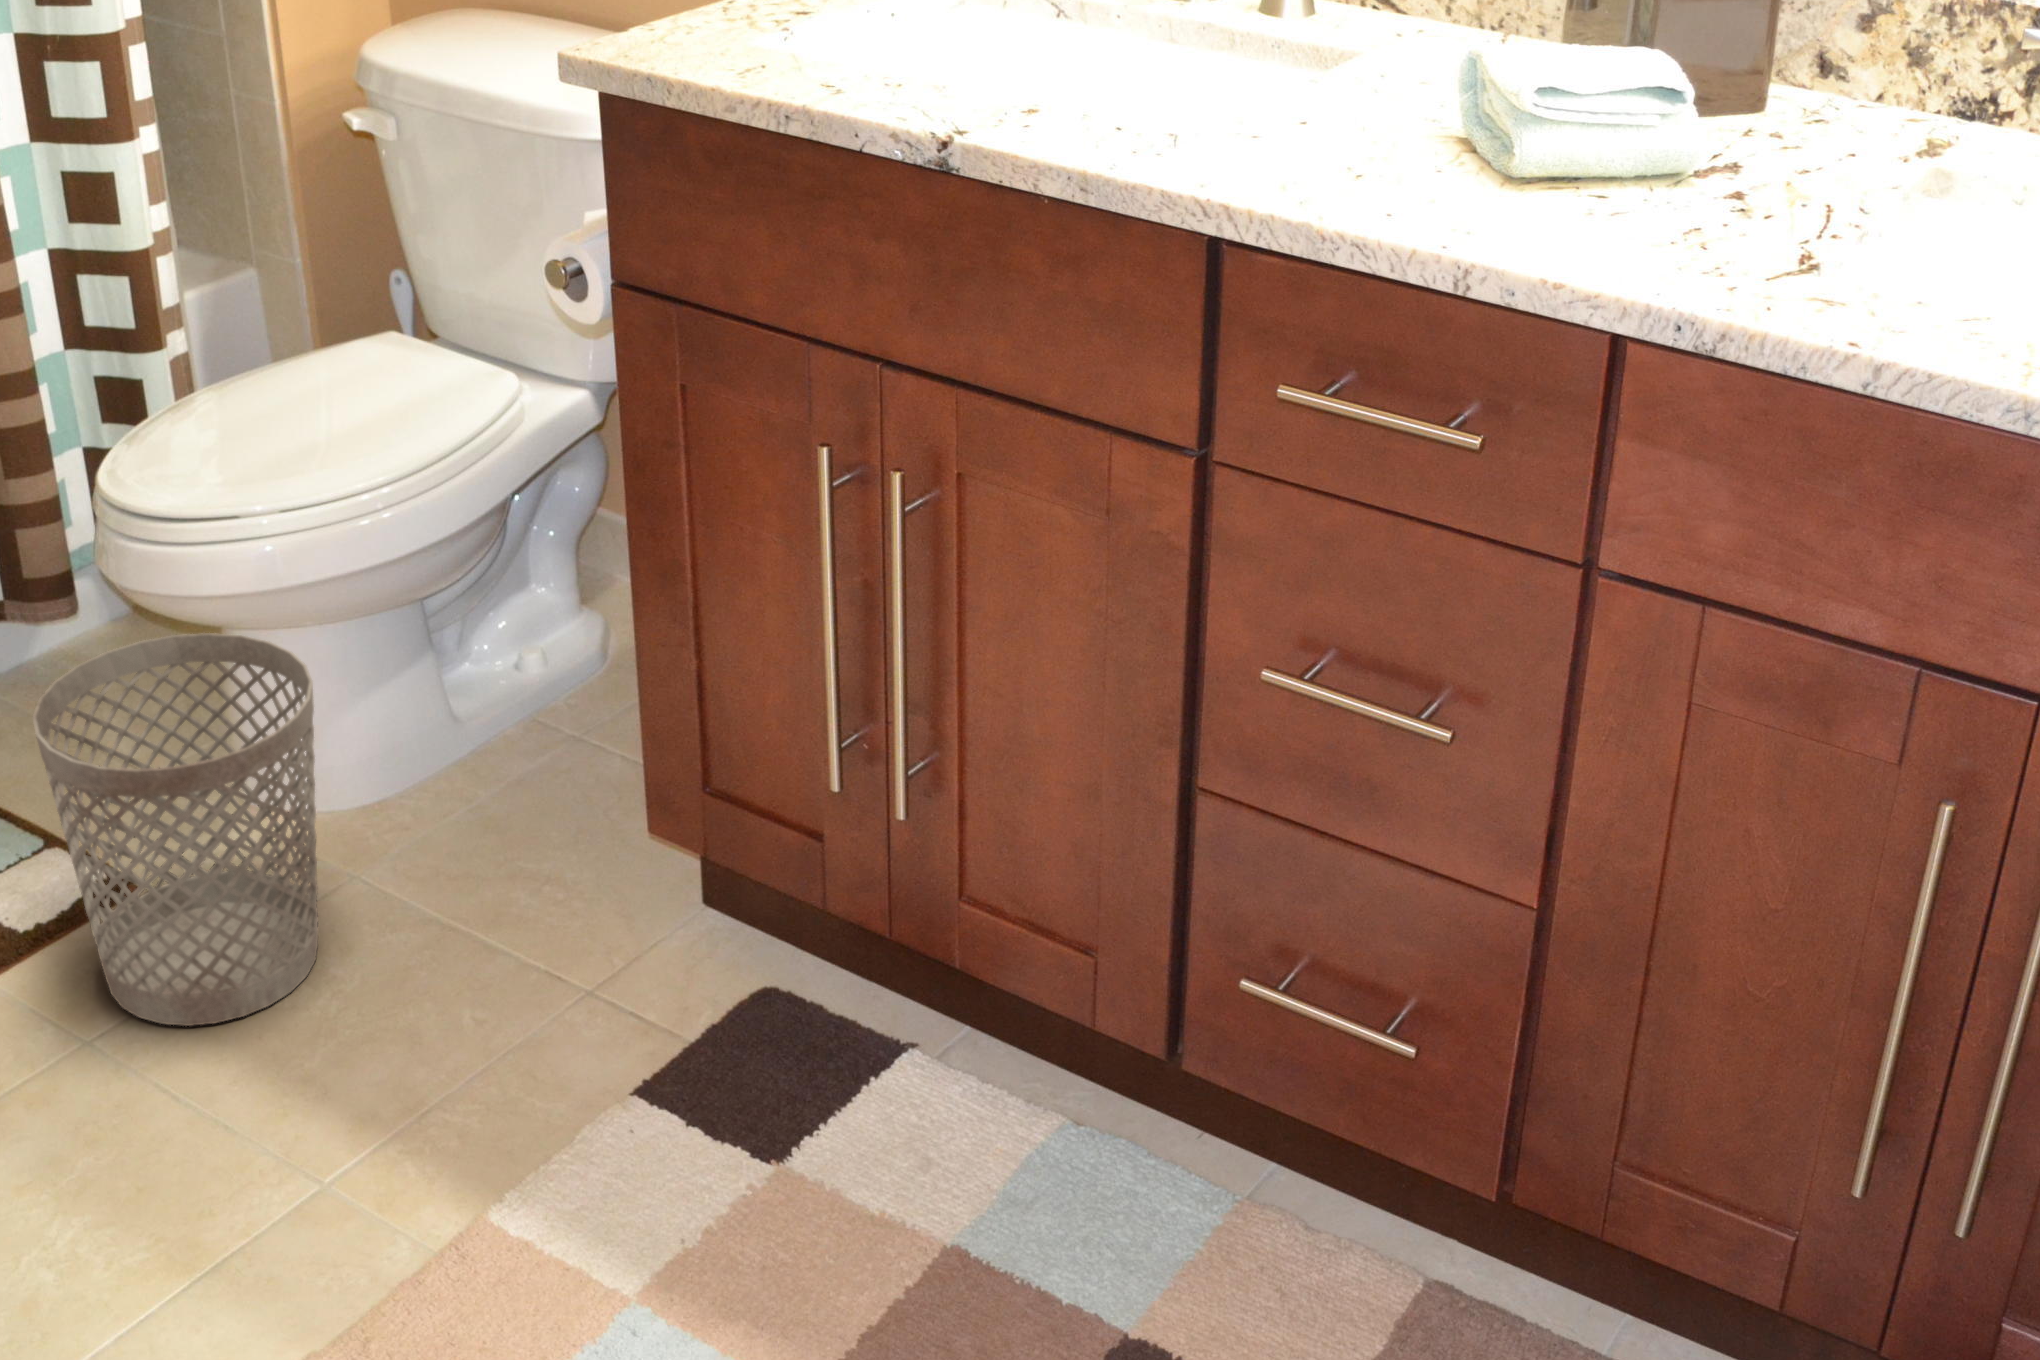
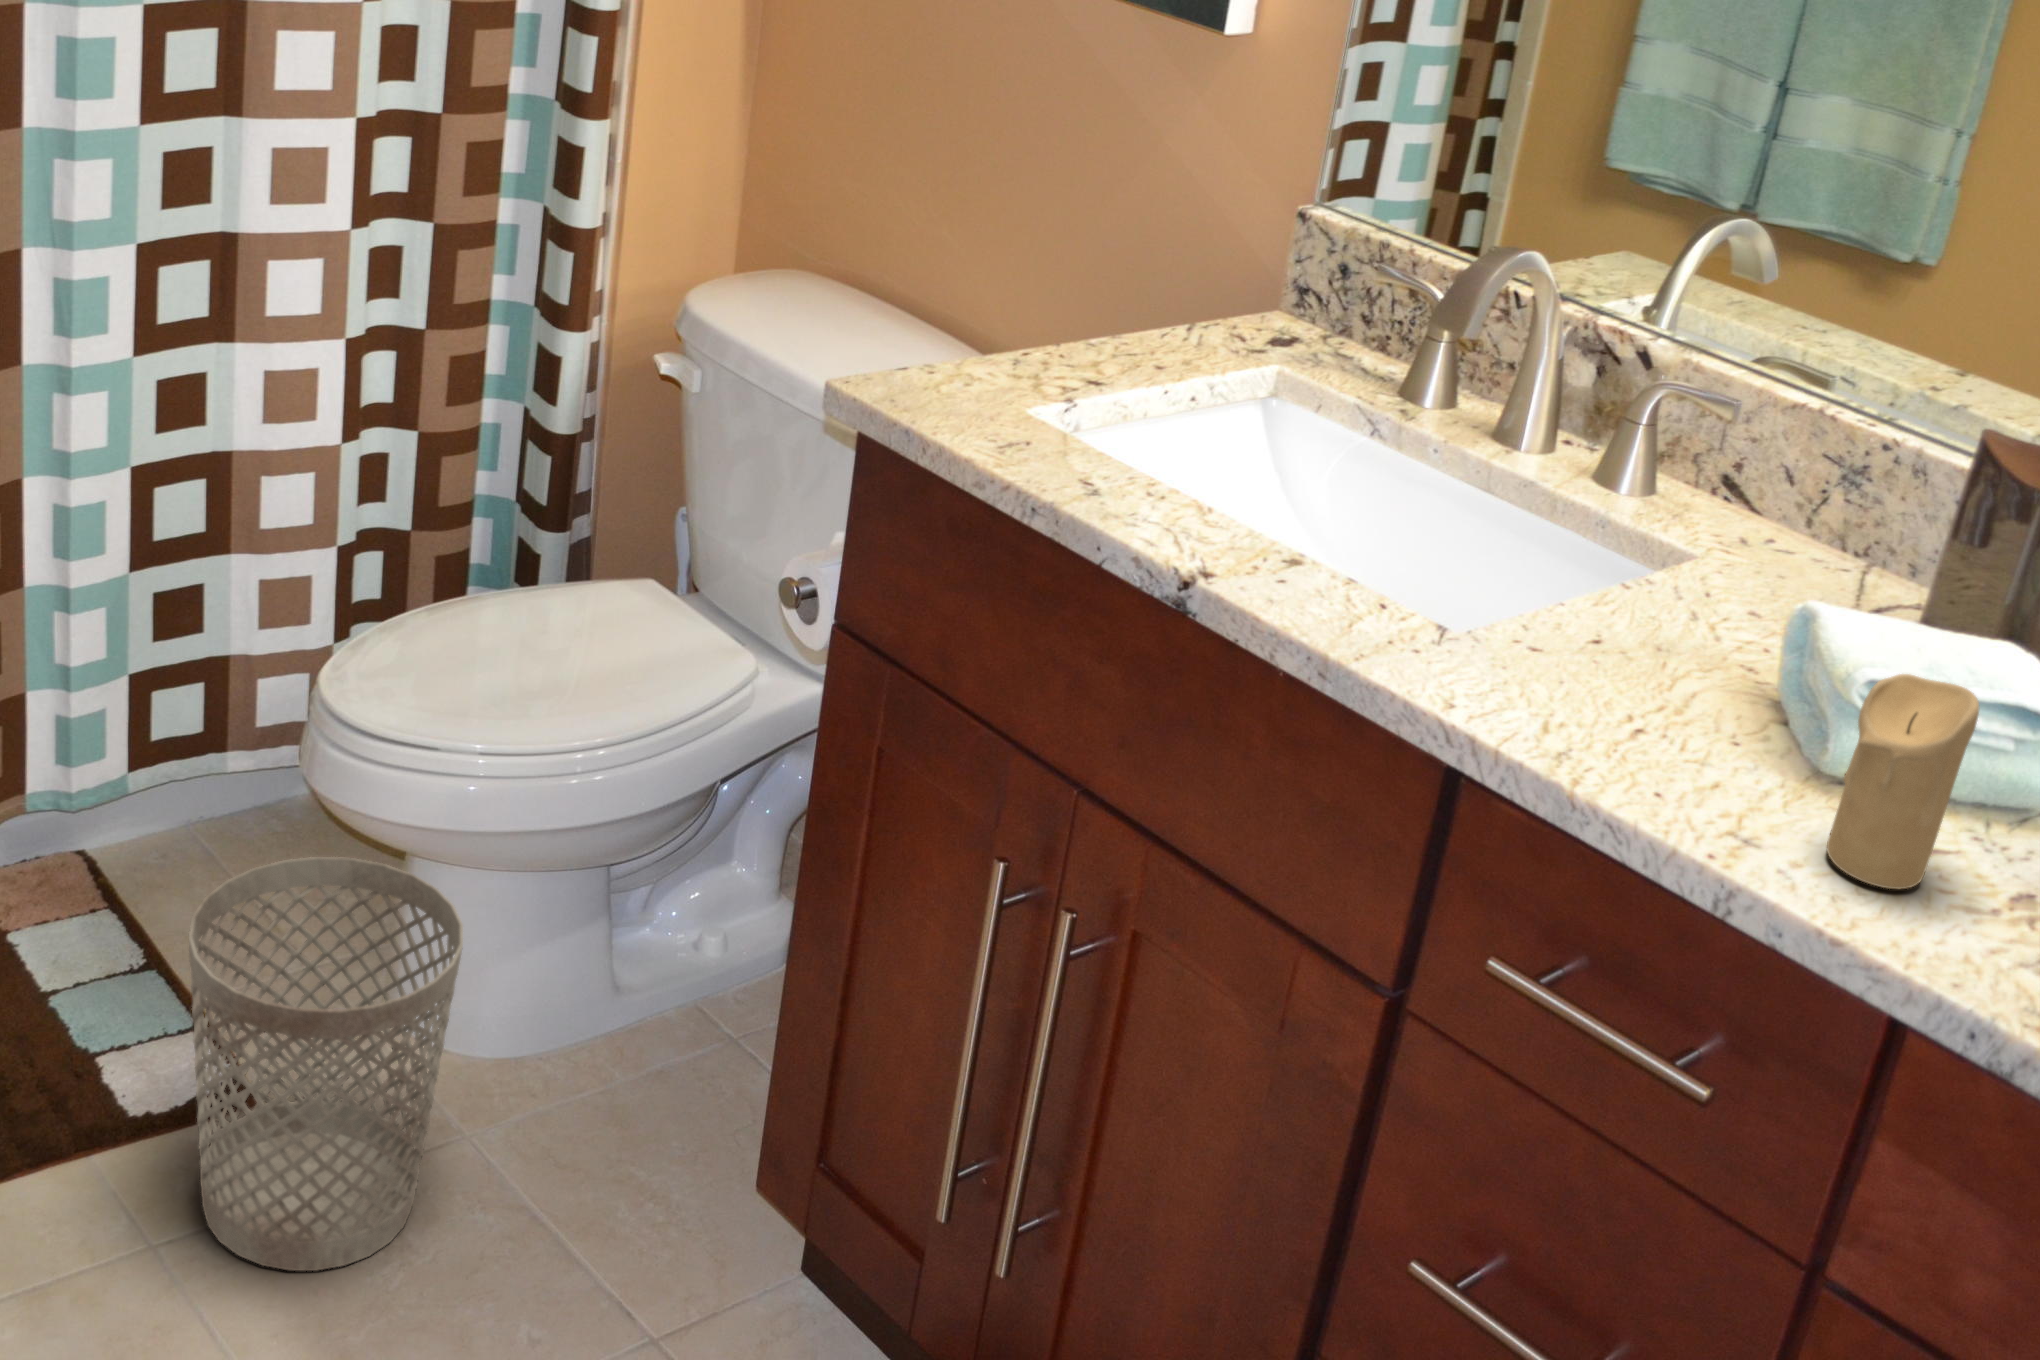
candle: none [1534,63,1637,245] -> present [1827,674,1979,889]

